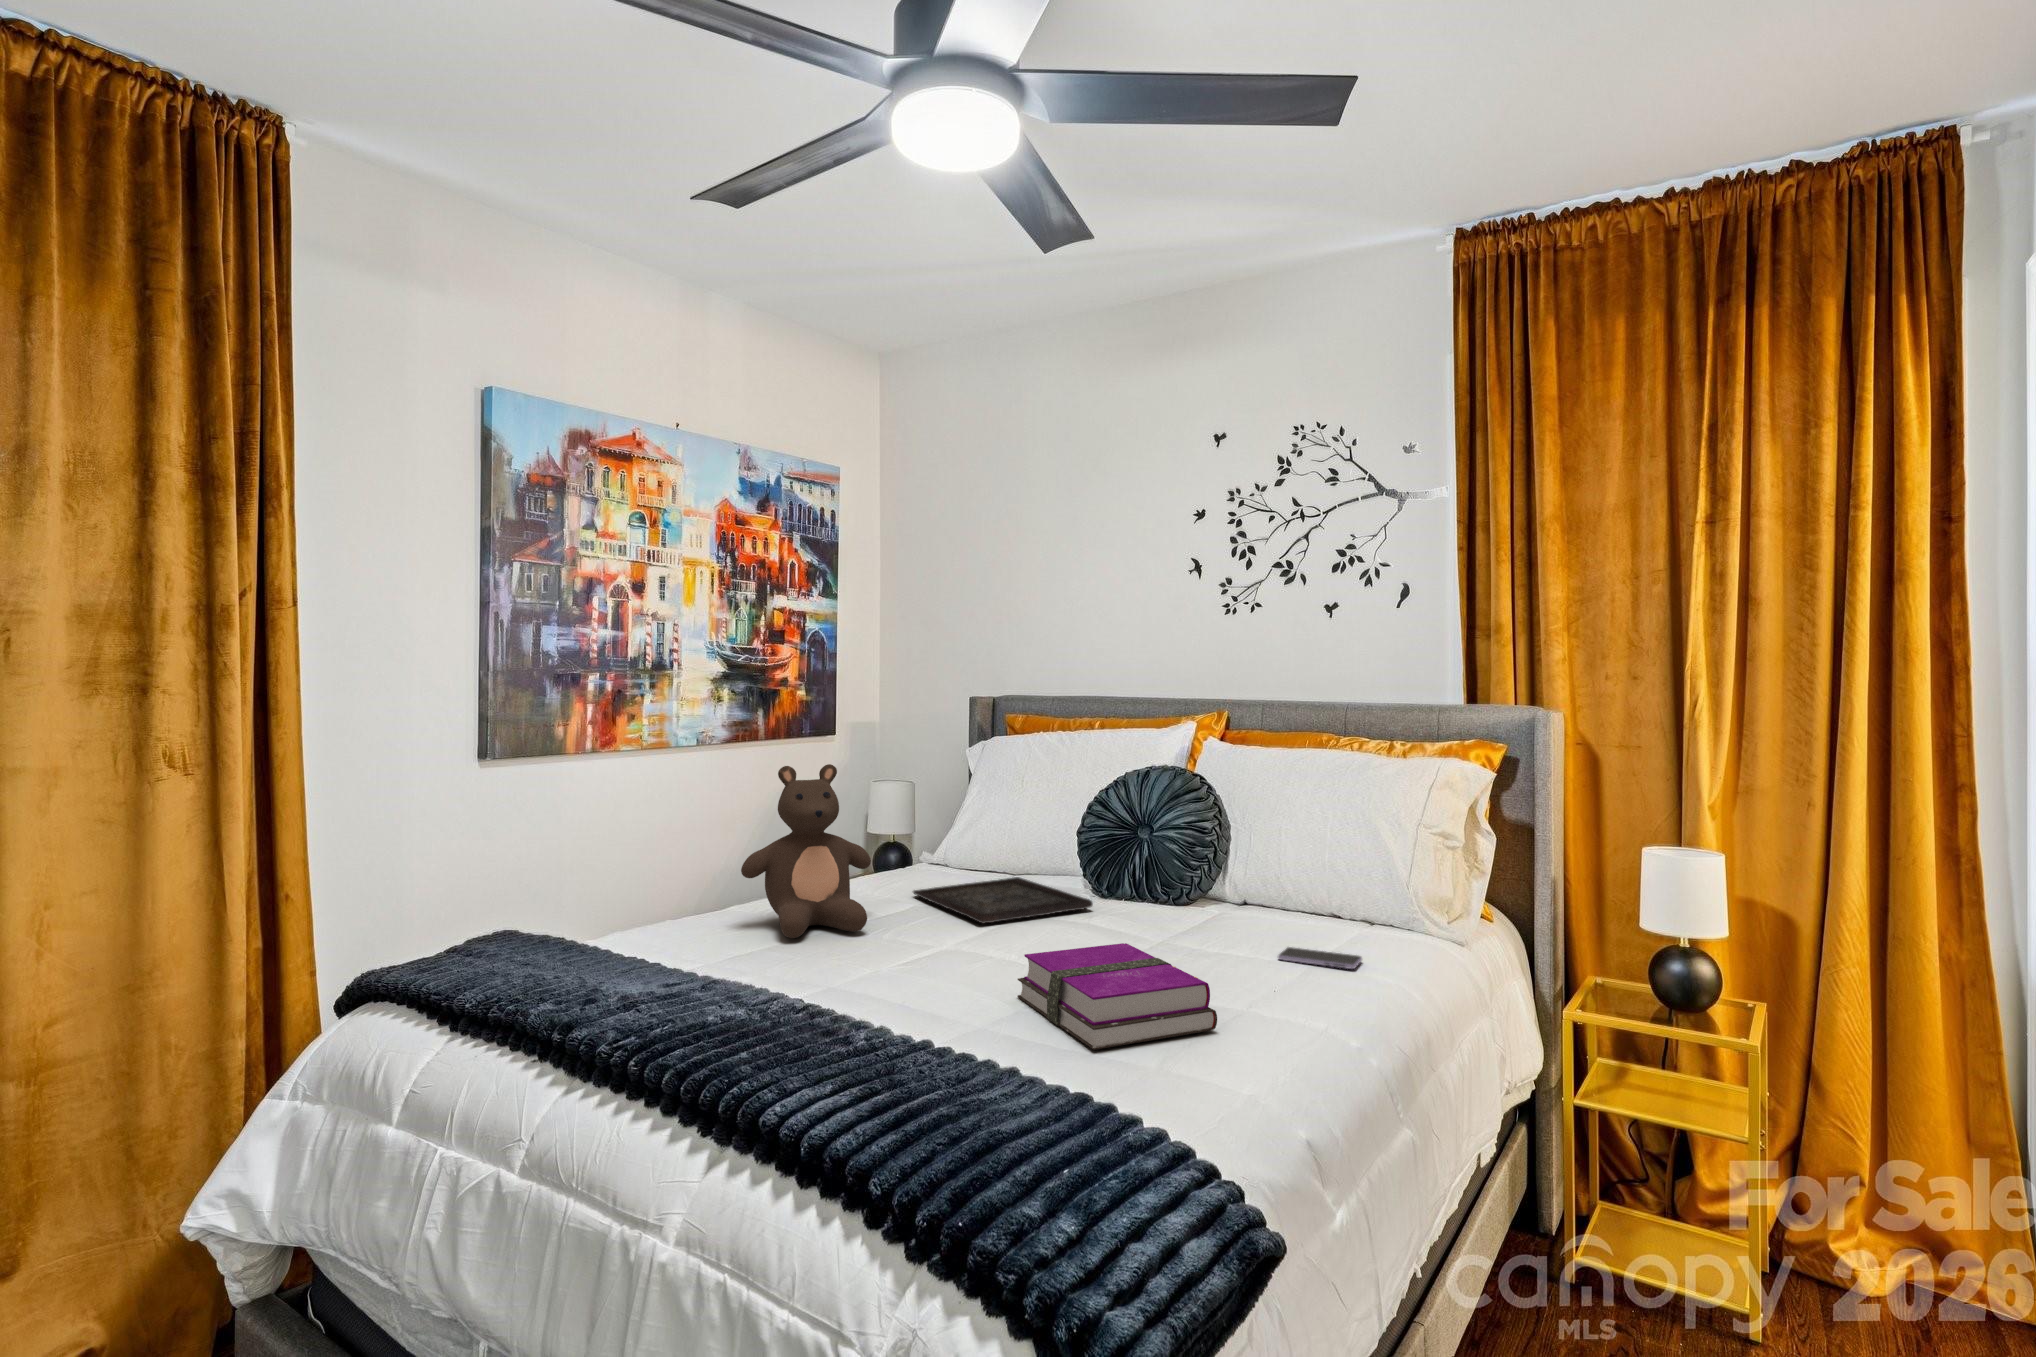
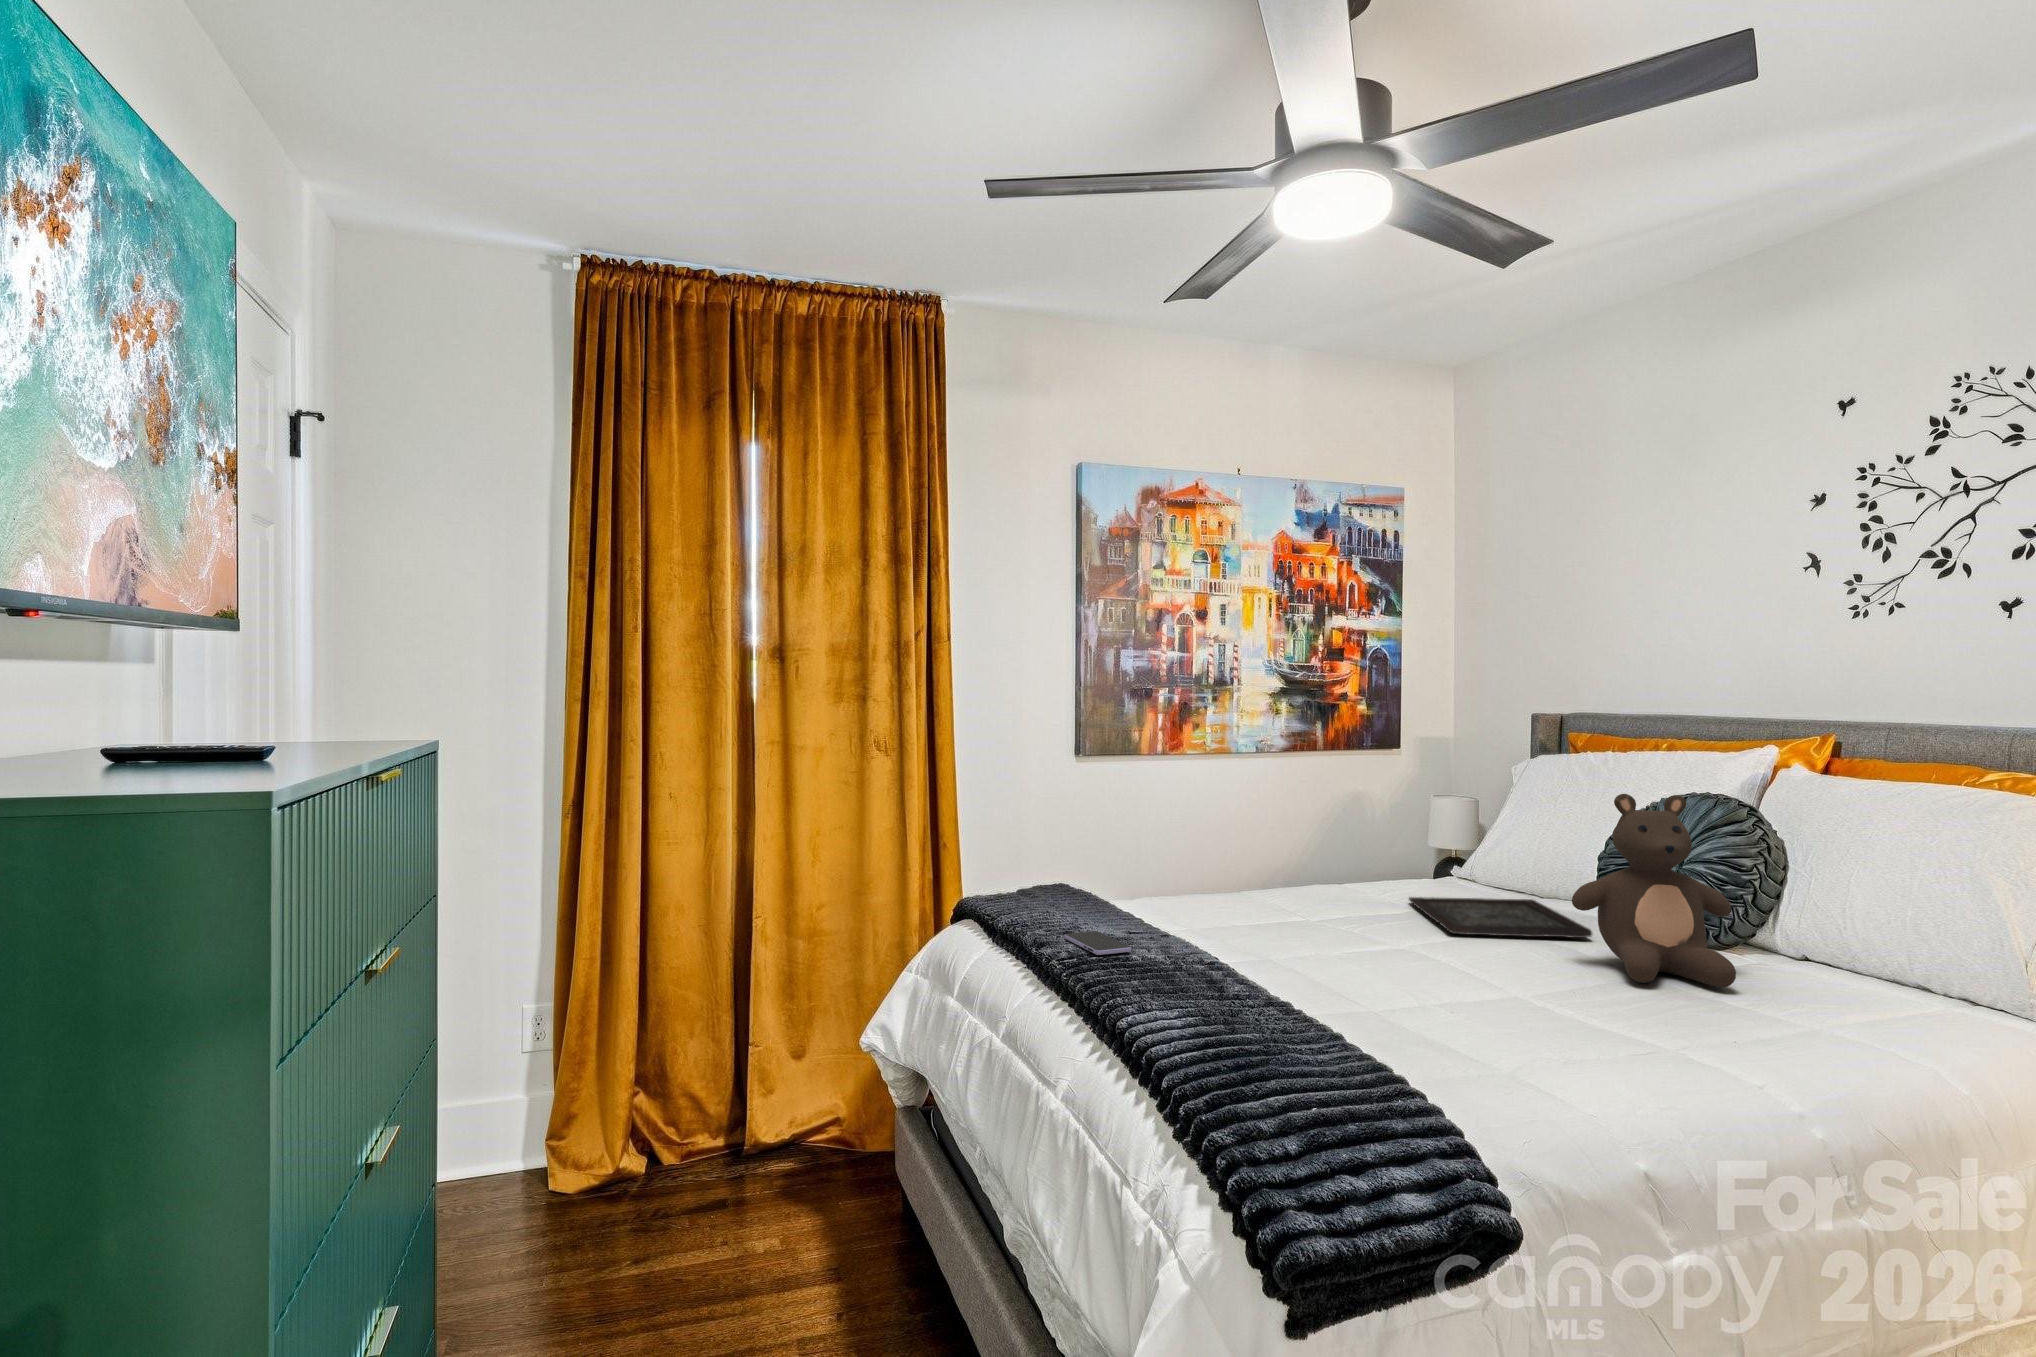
teddy bear: present [741,764,871,938] -> present [1572,794,1736,987]
hardback book: present [1017,943,1217,1050] -> none [1426,956,1610,1059]
smartphone: present [1278,947,1362,969] -> present [1065,931,1131,955]

